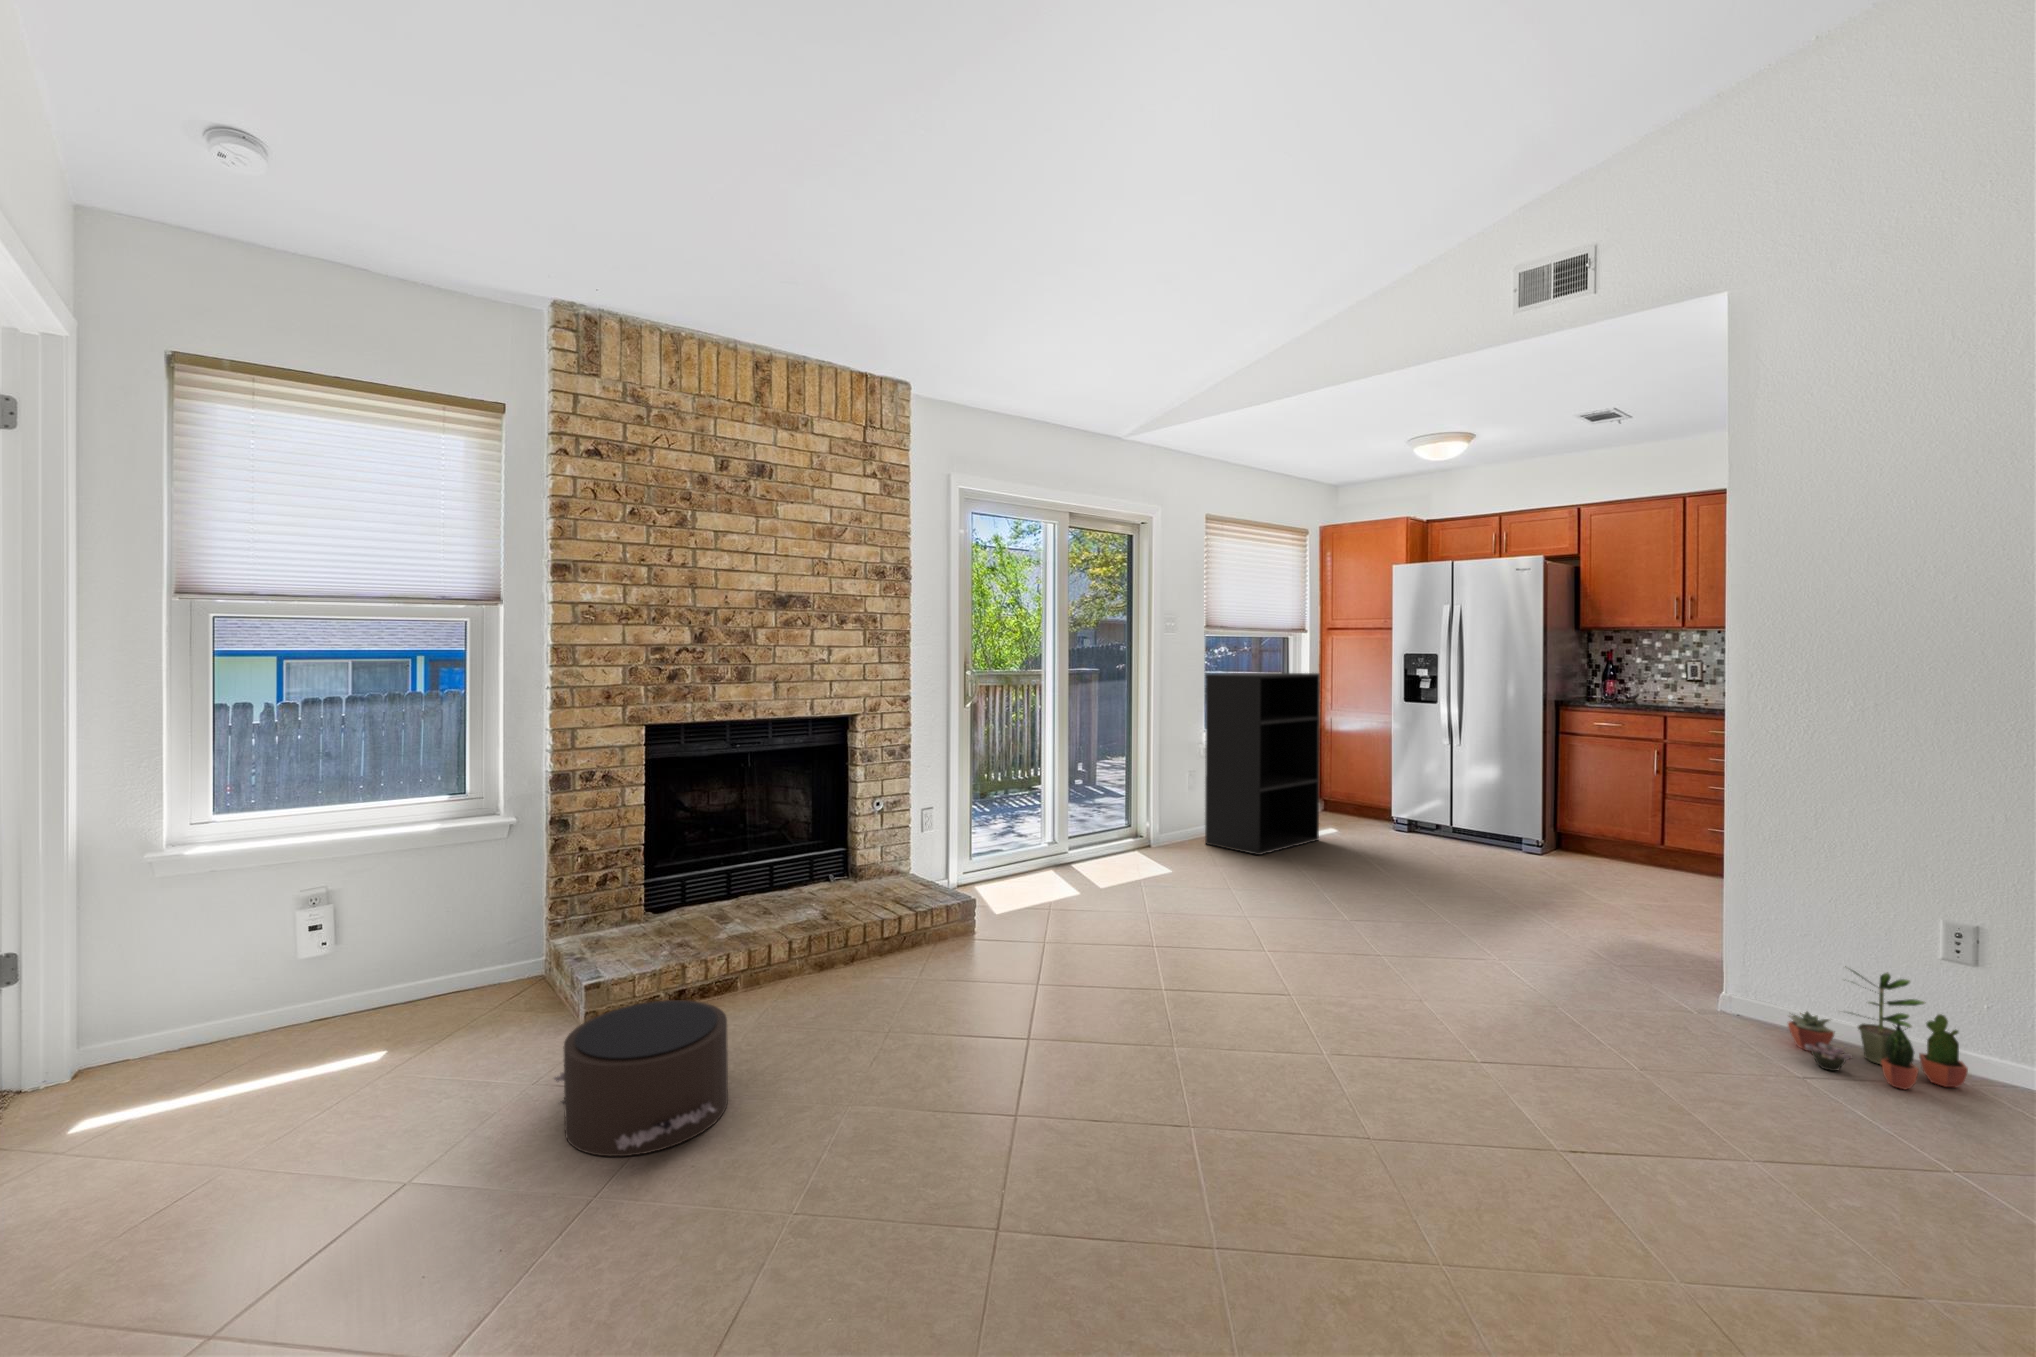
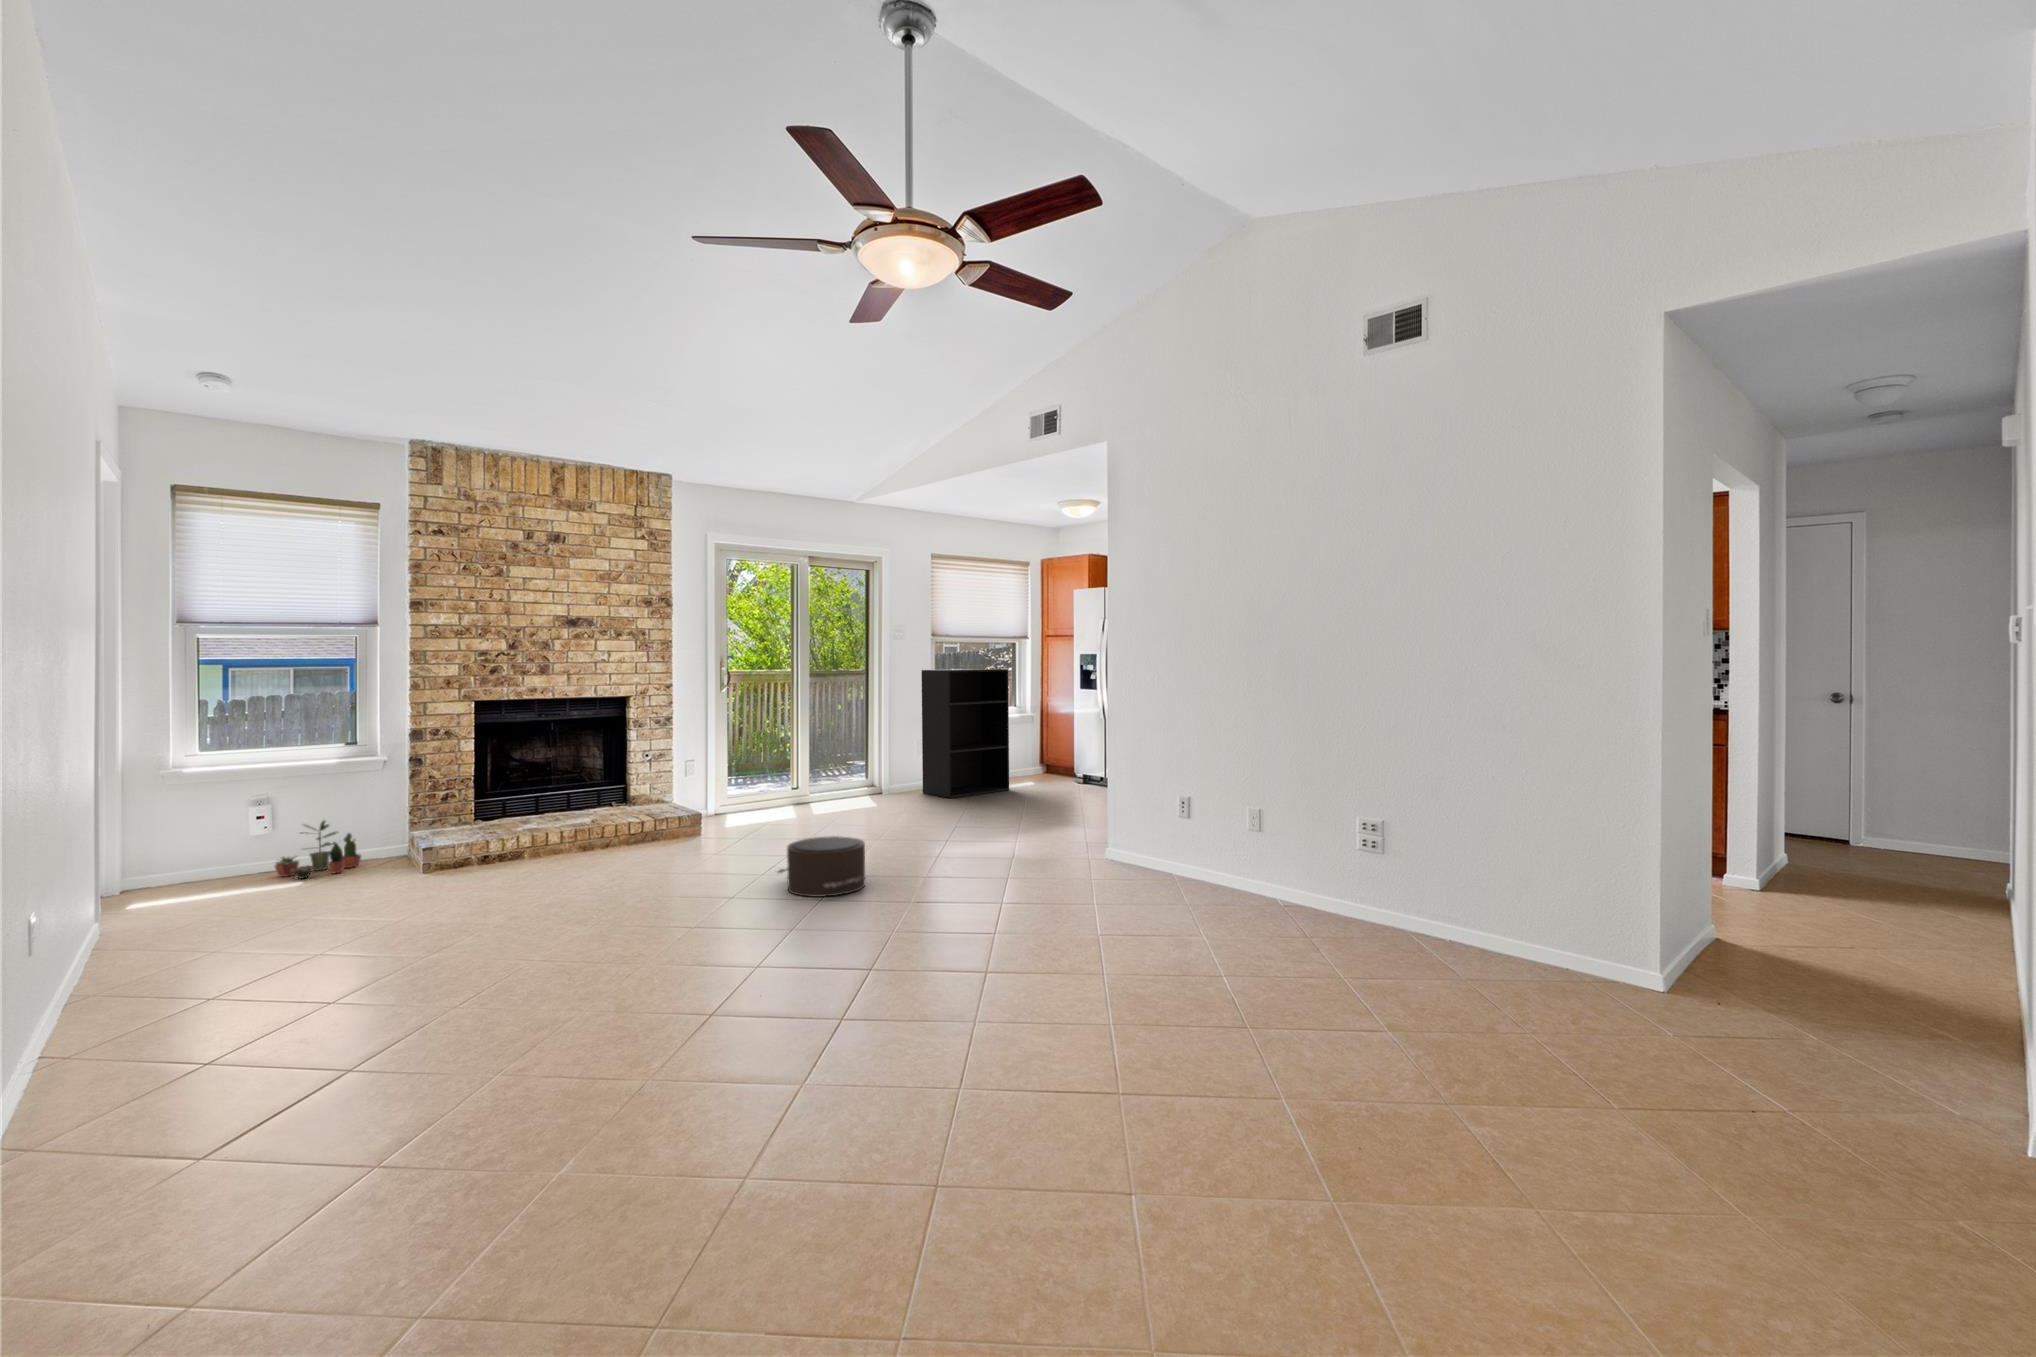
potted plant: present [1788,966,1968,1089] -> present [274,821,361,878]
pouf: present [554,1000,728,1156] -> present [777,836,866,897]

